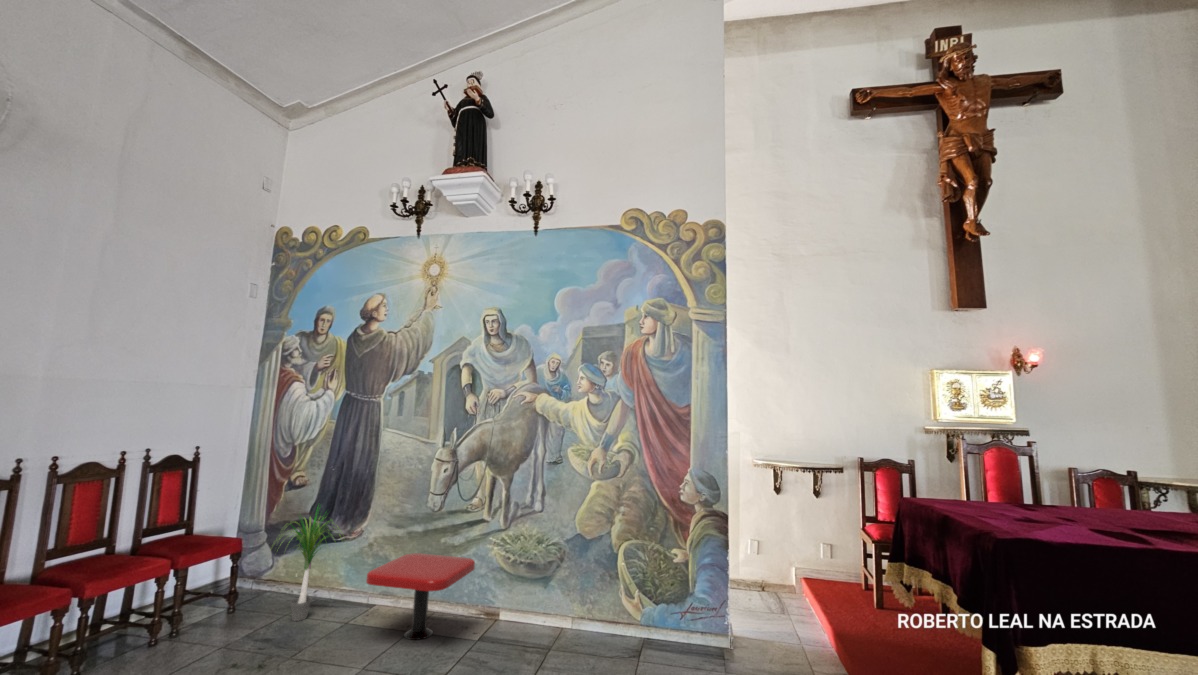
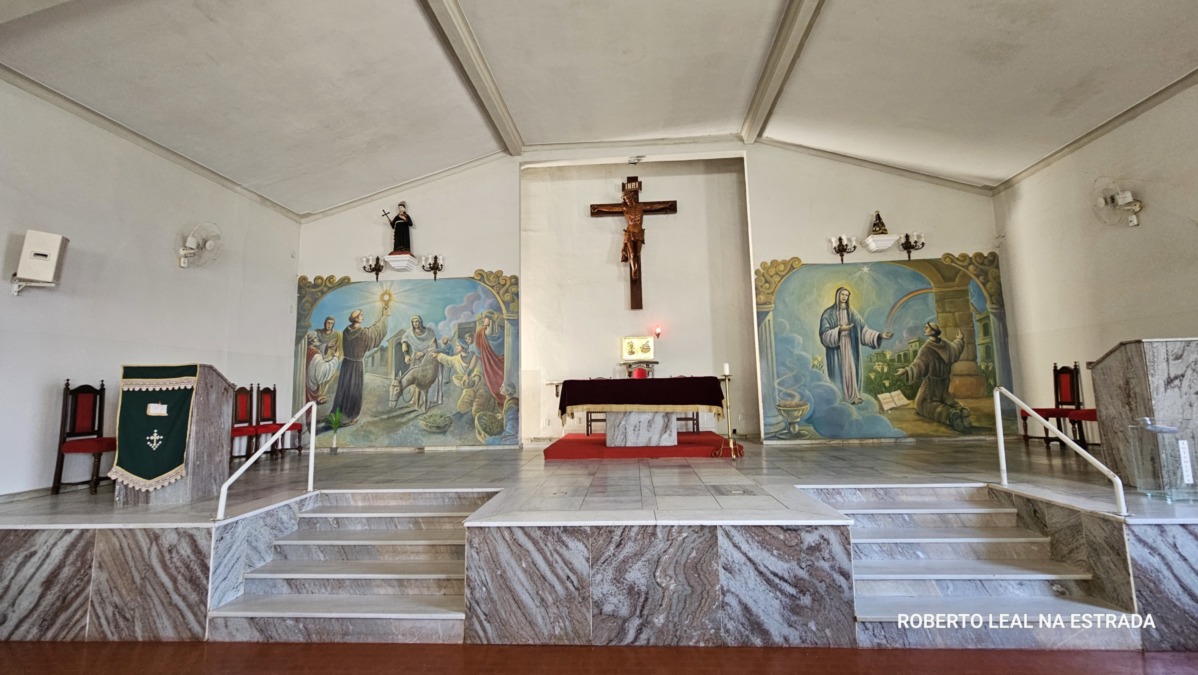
pedestal table: present [366,553,475,640] -> none [367,426,413,454]

